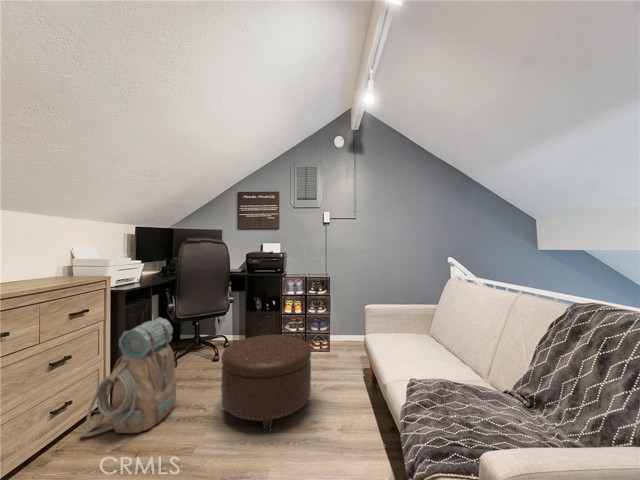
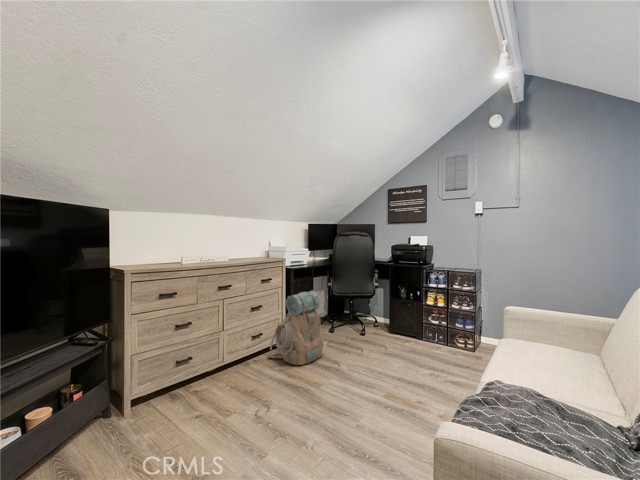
ottoman: present [221,335,311,433] -> none [346,318,425,397]

